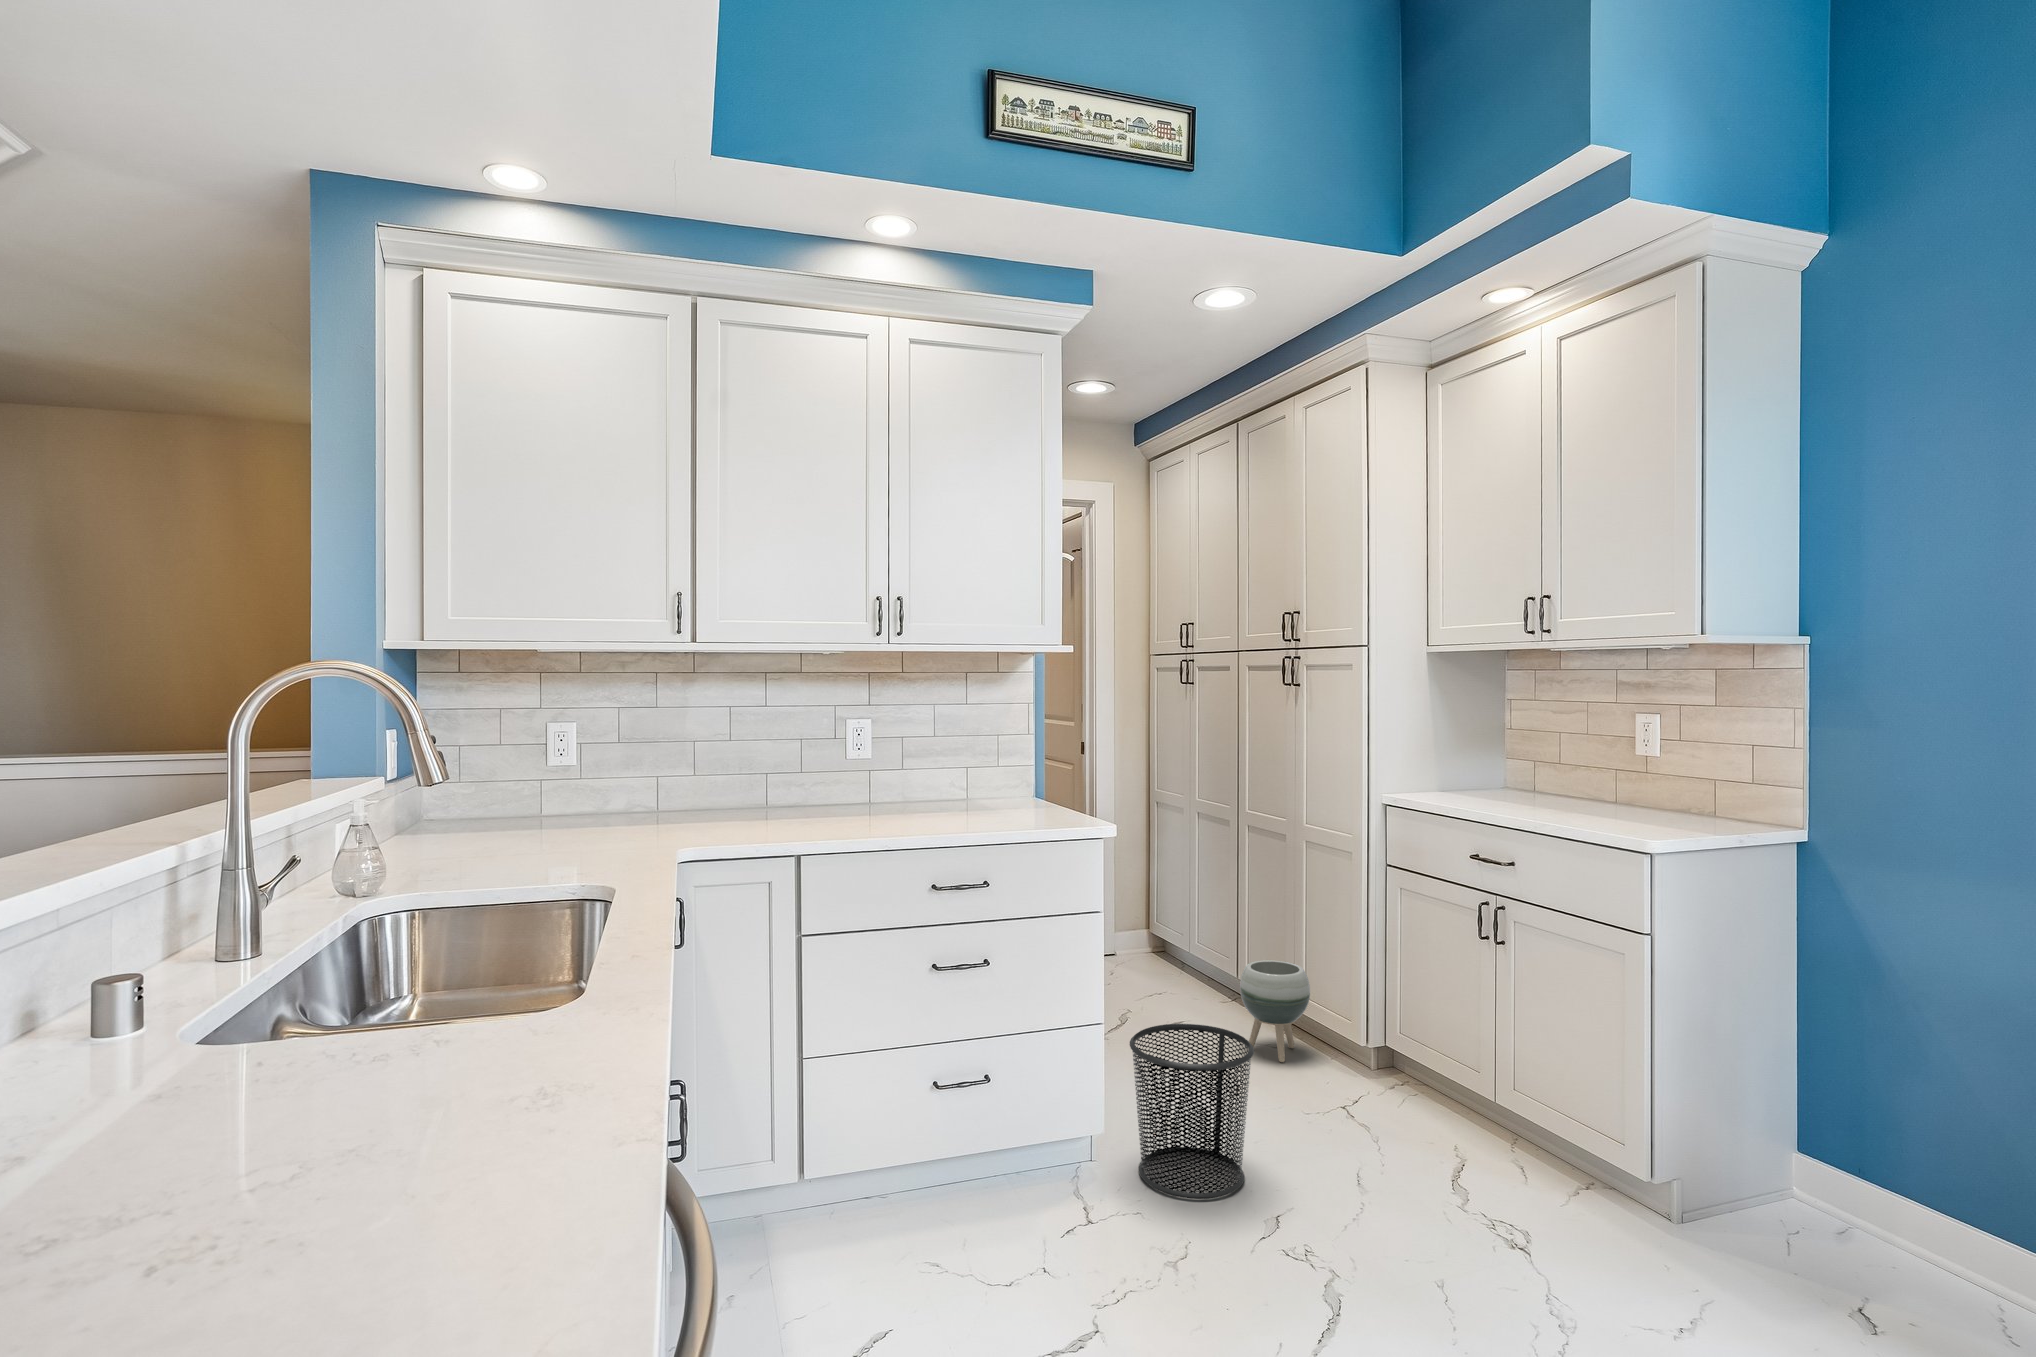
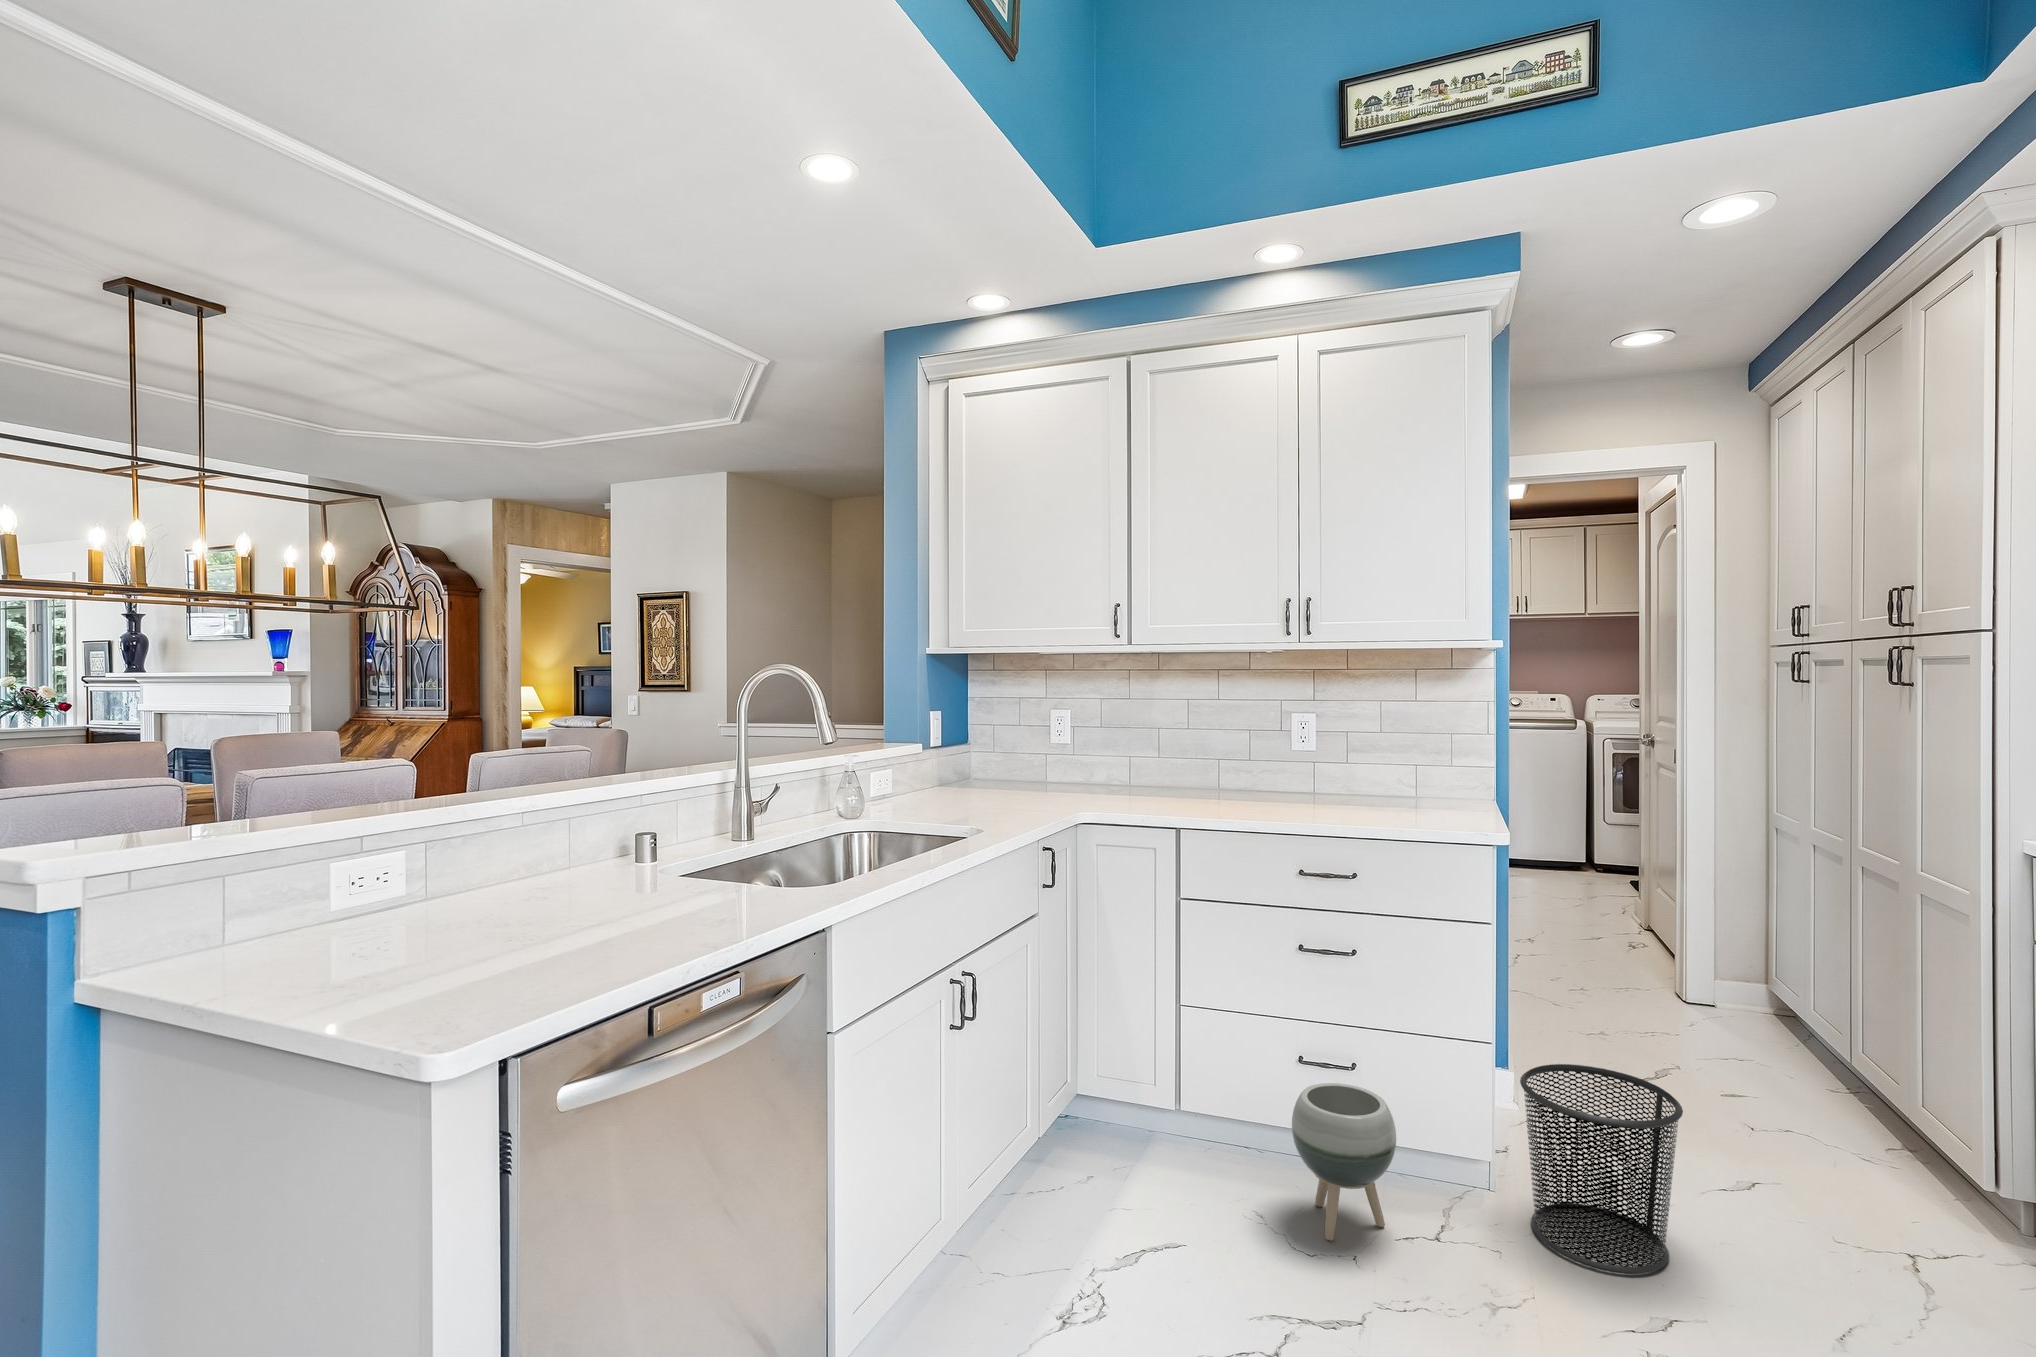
planter: present [1240,960,1310,1062] -> present [1292,1083,1396,1240]

